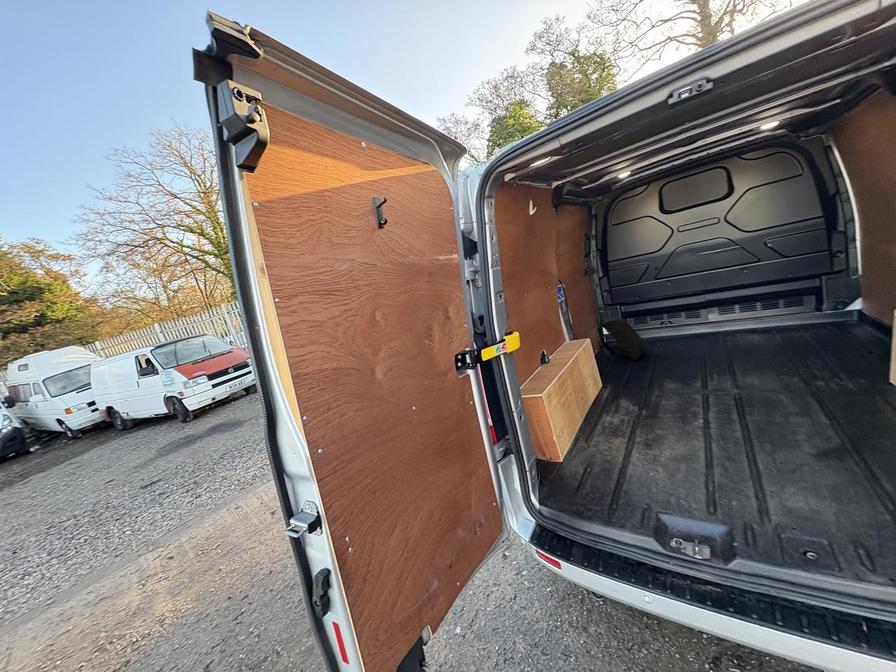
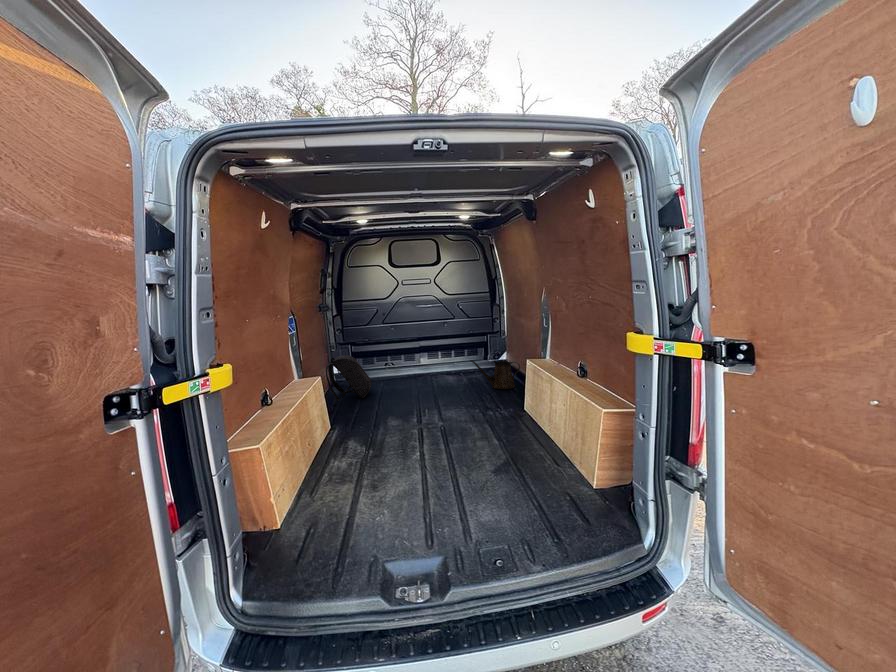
watering can: none [771,312,853,348] -> present [470,360,520,389]

